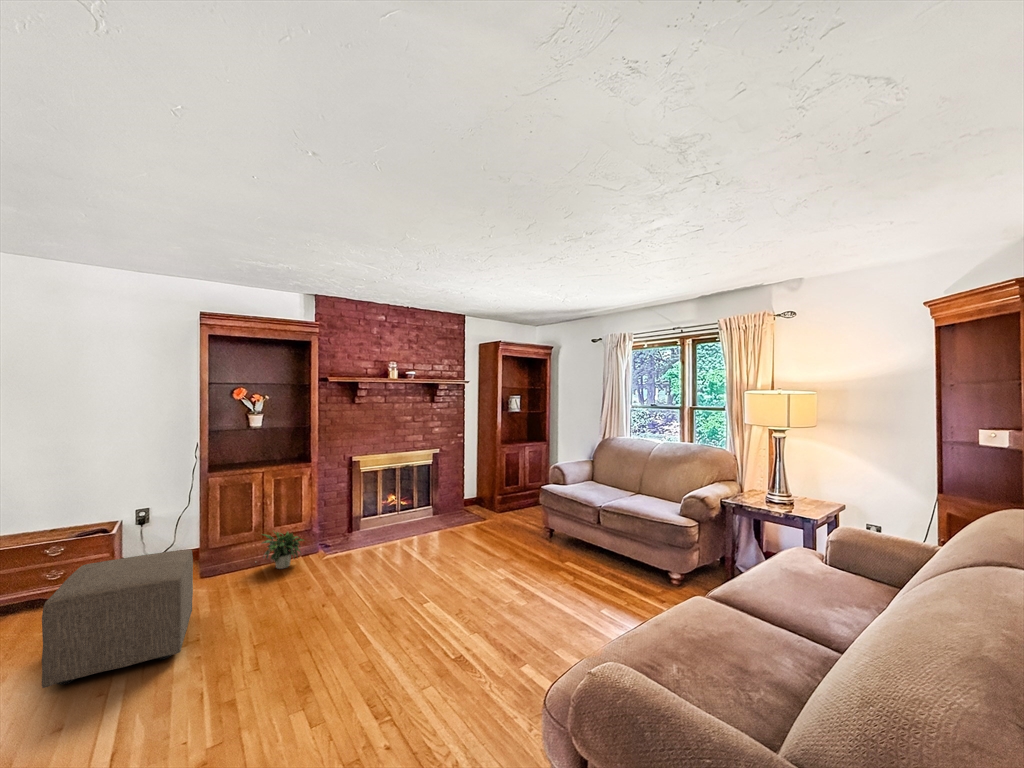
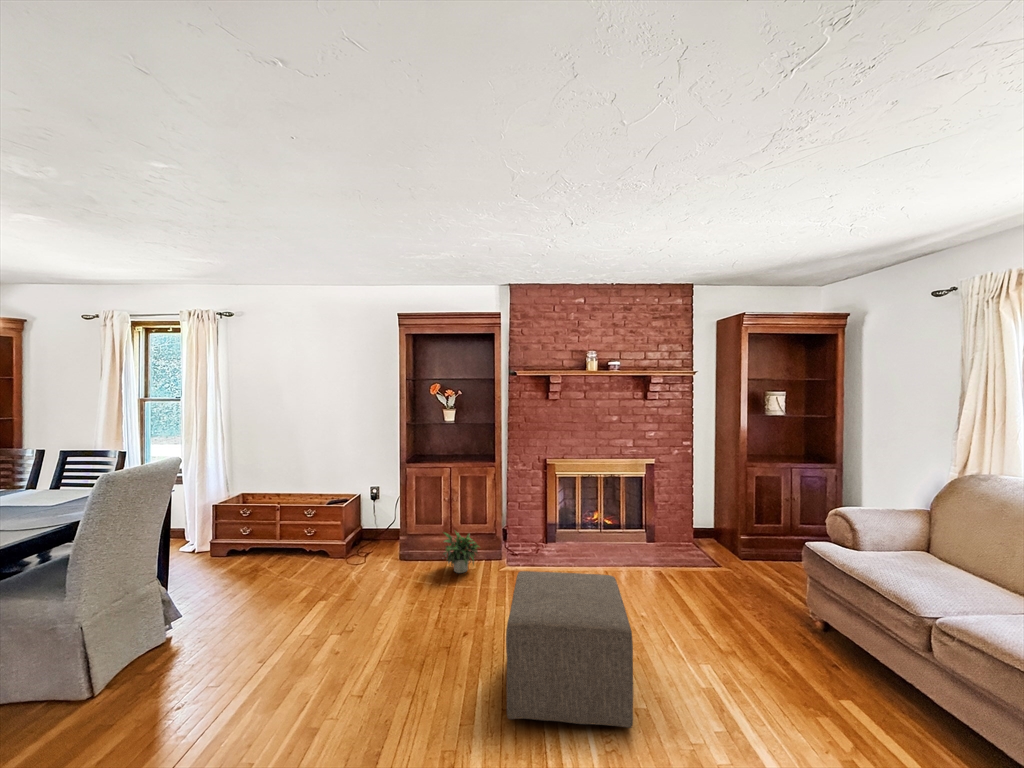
ottoman: present [42,549,193,688] -> present [506,571,634,728]

